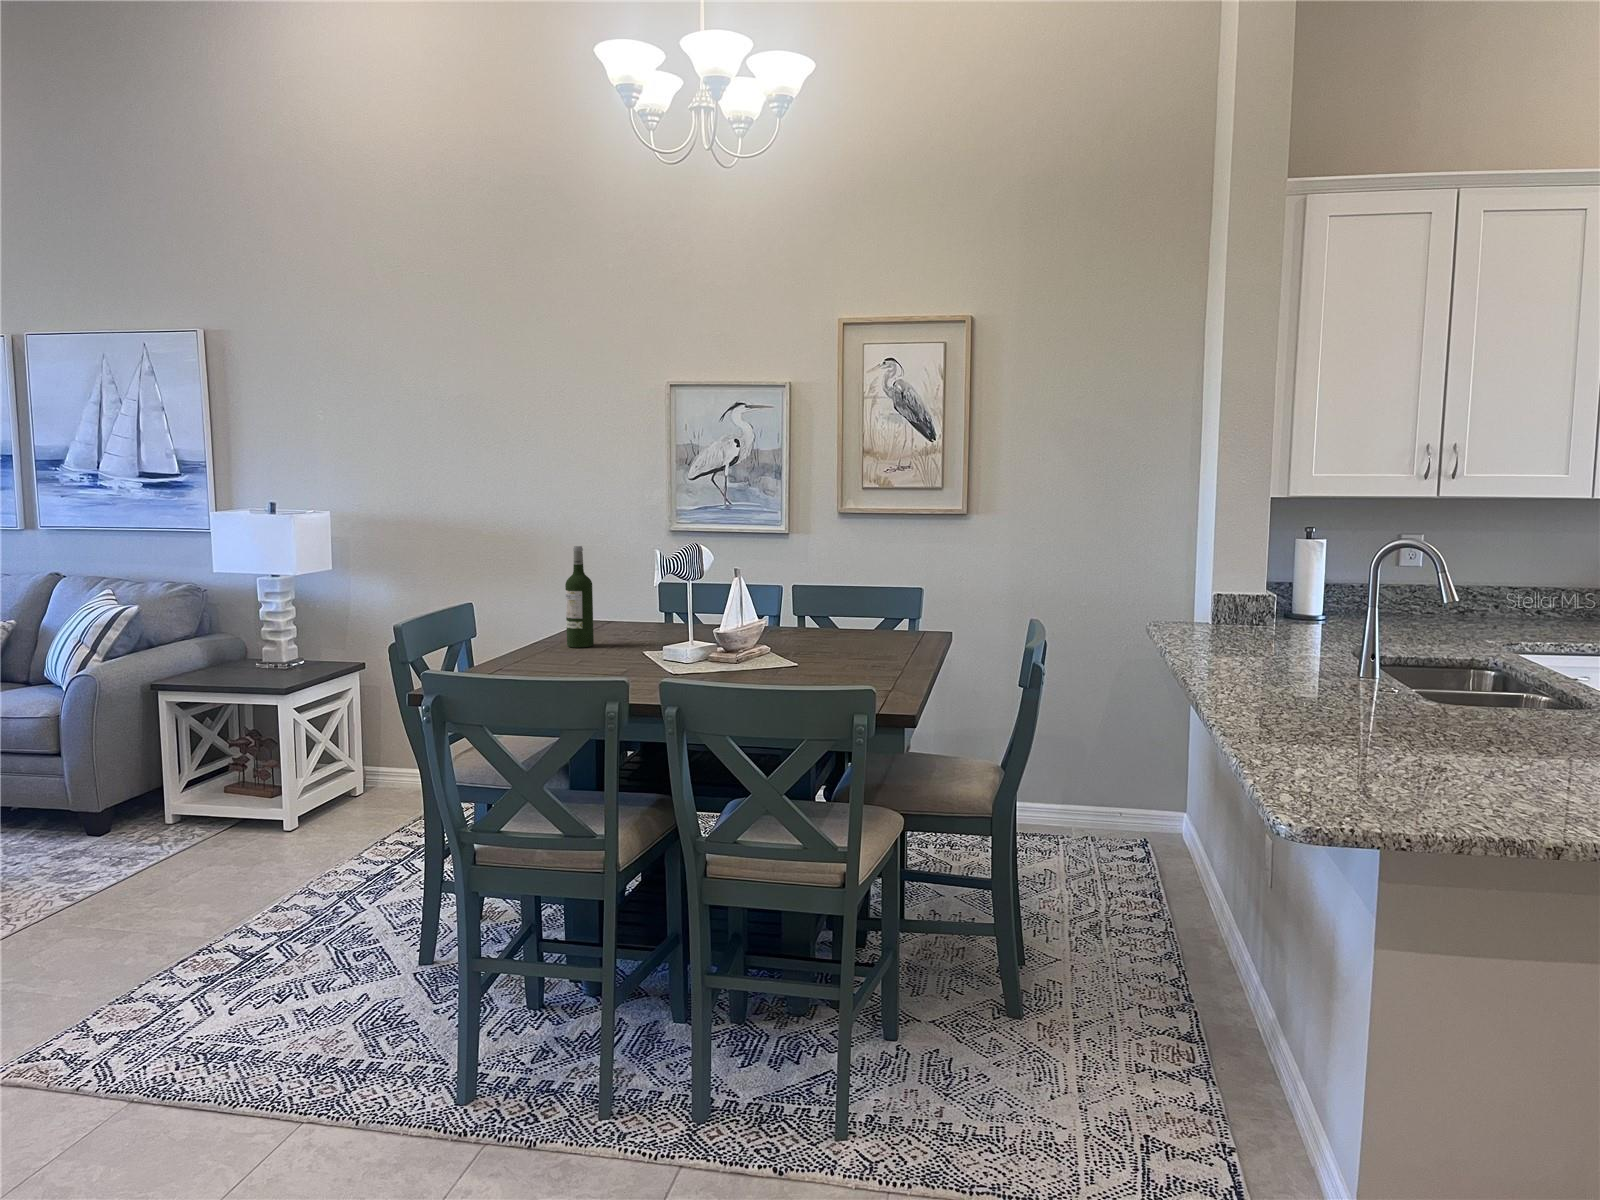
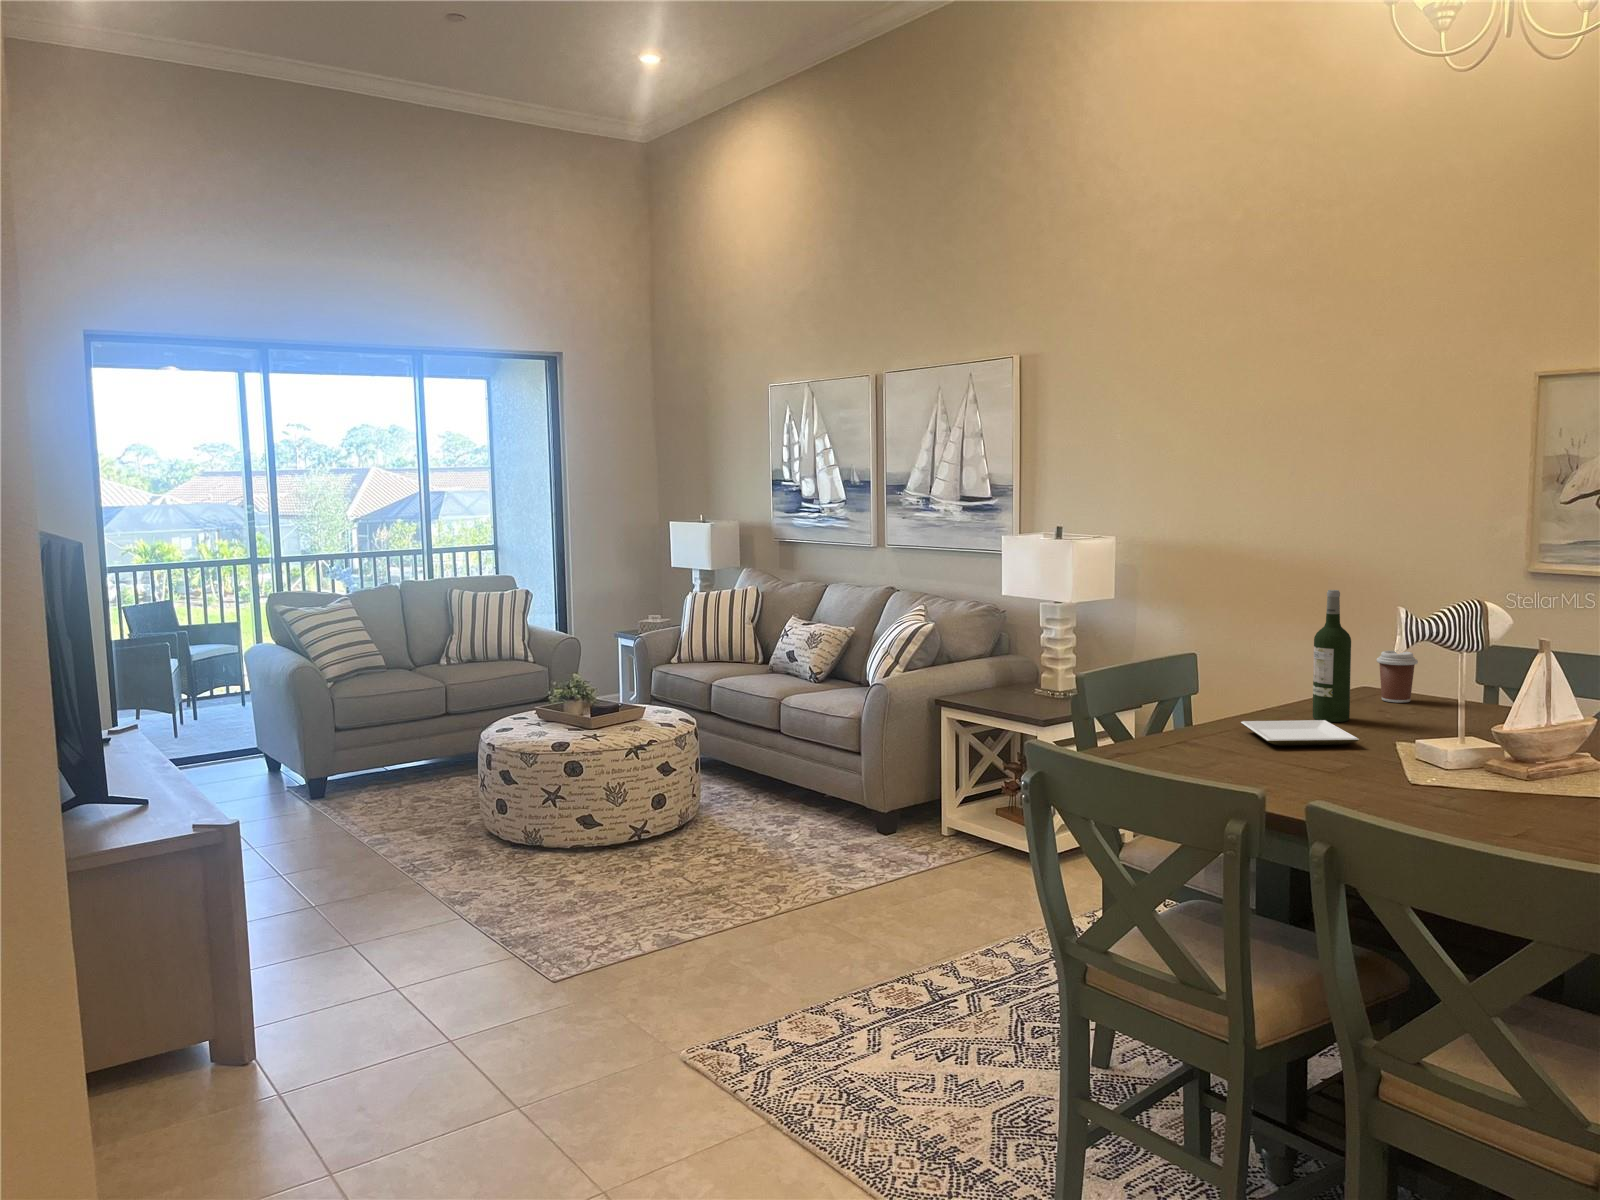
coffee cup: none [597,592,625,631] -> present [1377,651,1418,703]
plate: none [525,645,617,666] -> present [1241,720,1359,746]

